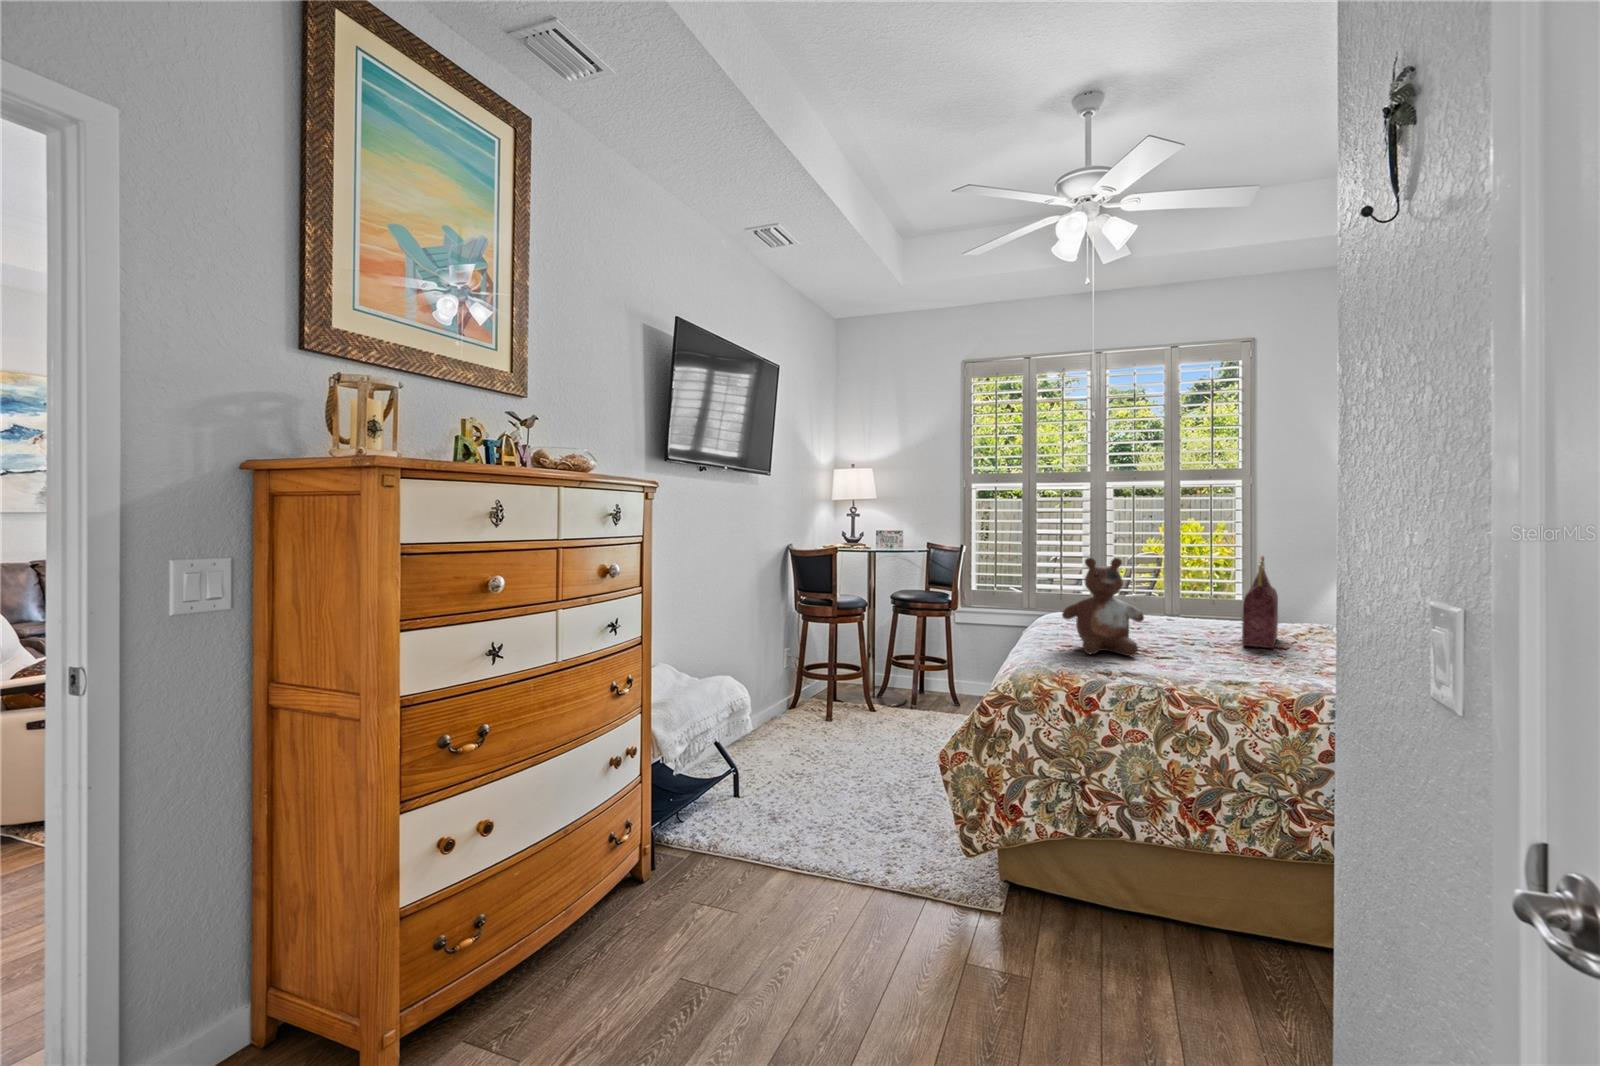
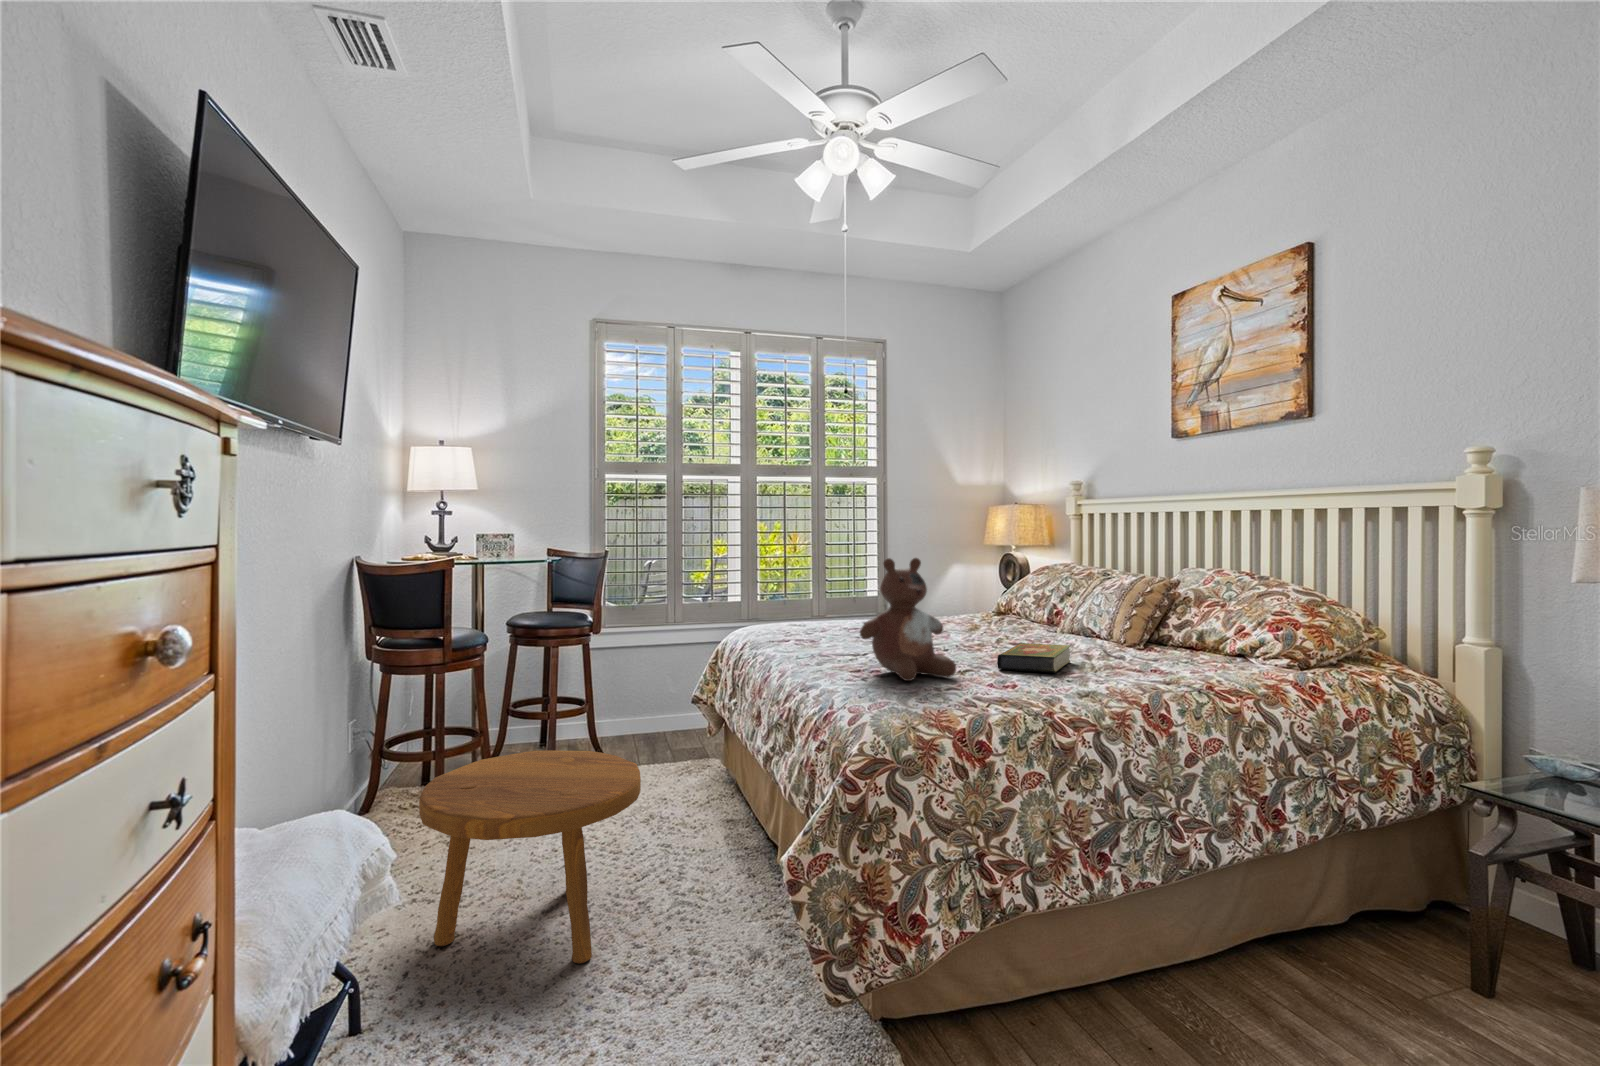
handbag: present [1242,556,1278,648] -> none [987,551,1036,650]
book: none [1193,639,1287,665] -> present [997,643,1070,673]
footstool: none [780,671,910,800] -> present [419,750,641,963]

